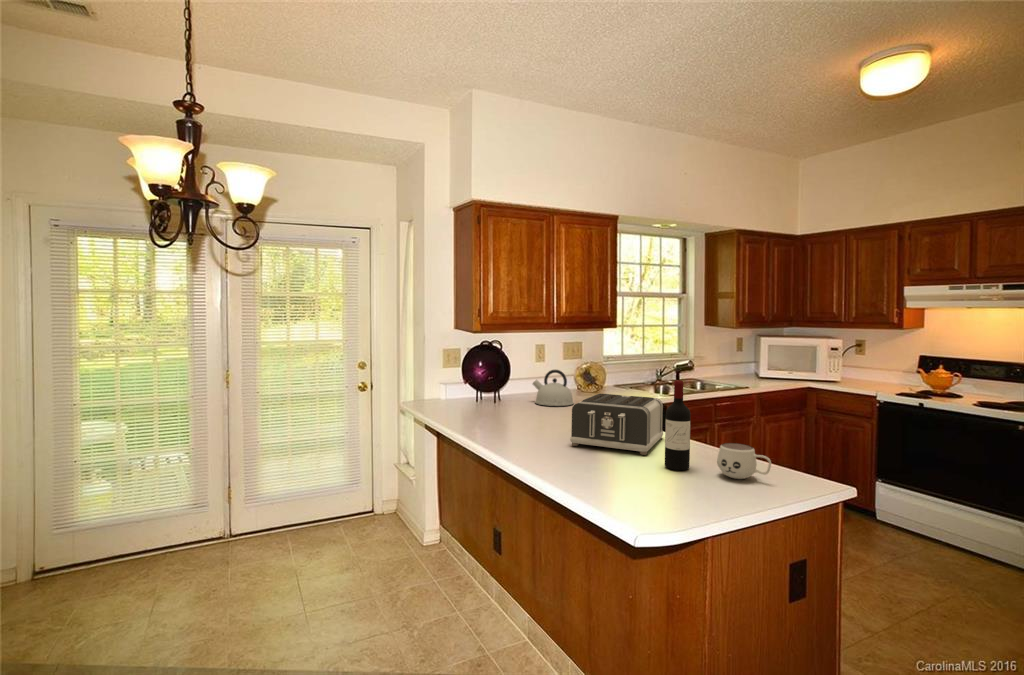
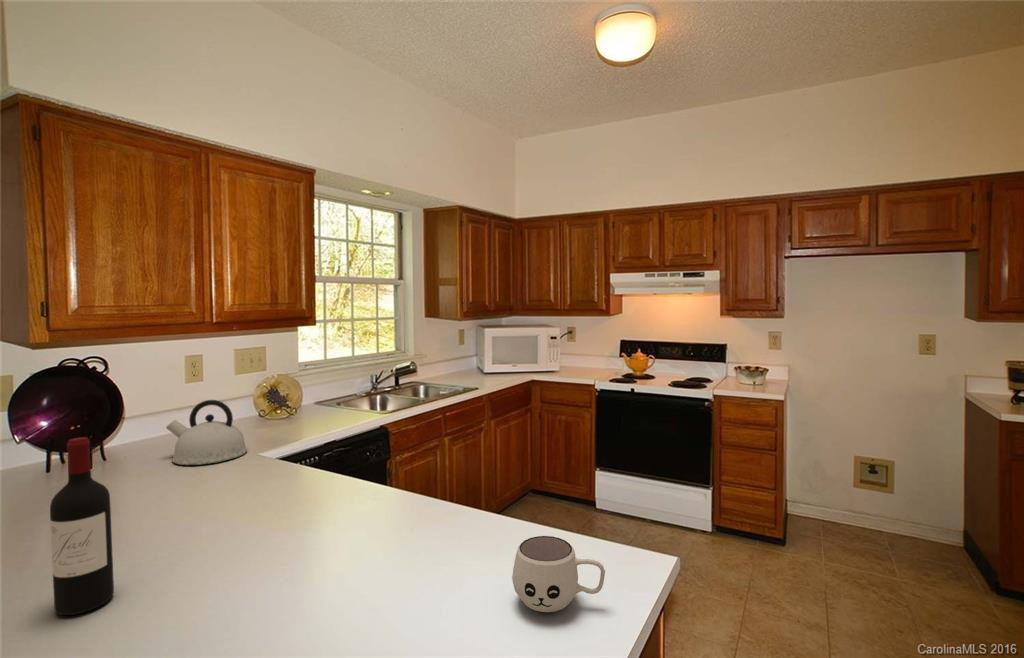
wine bottle: present [665,380,691,470] -> present [50,437,114,615]
toaster: present [570,394,663,455] -> none [213,448,399,587]

